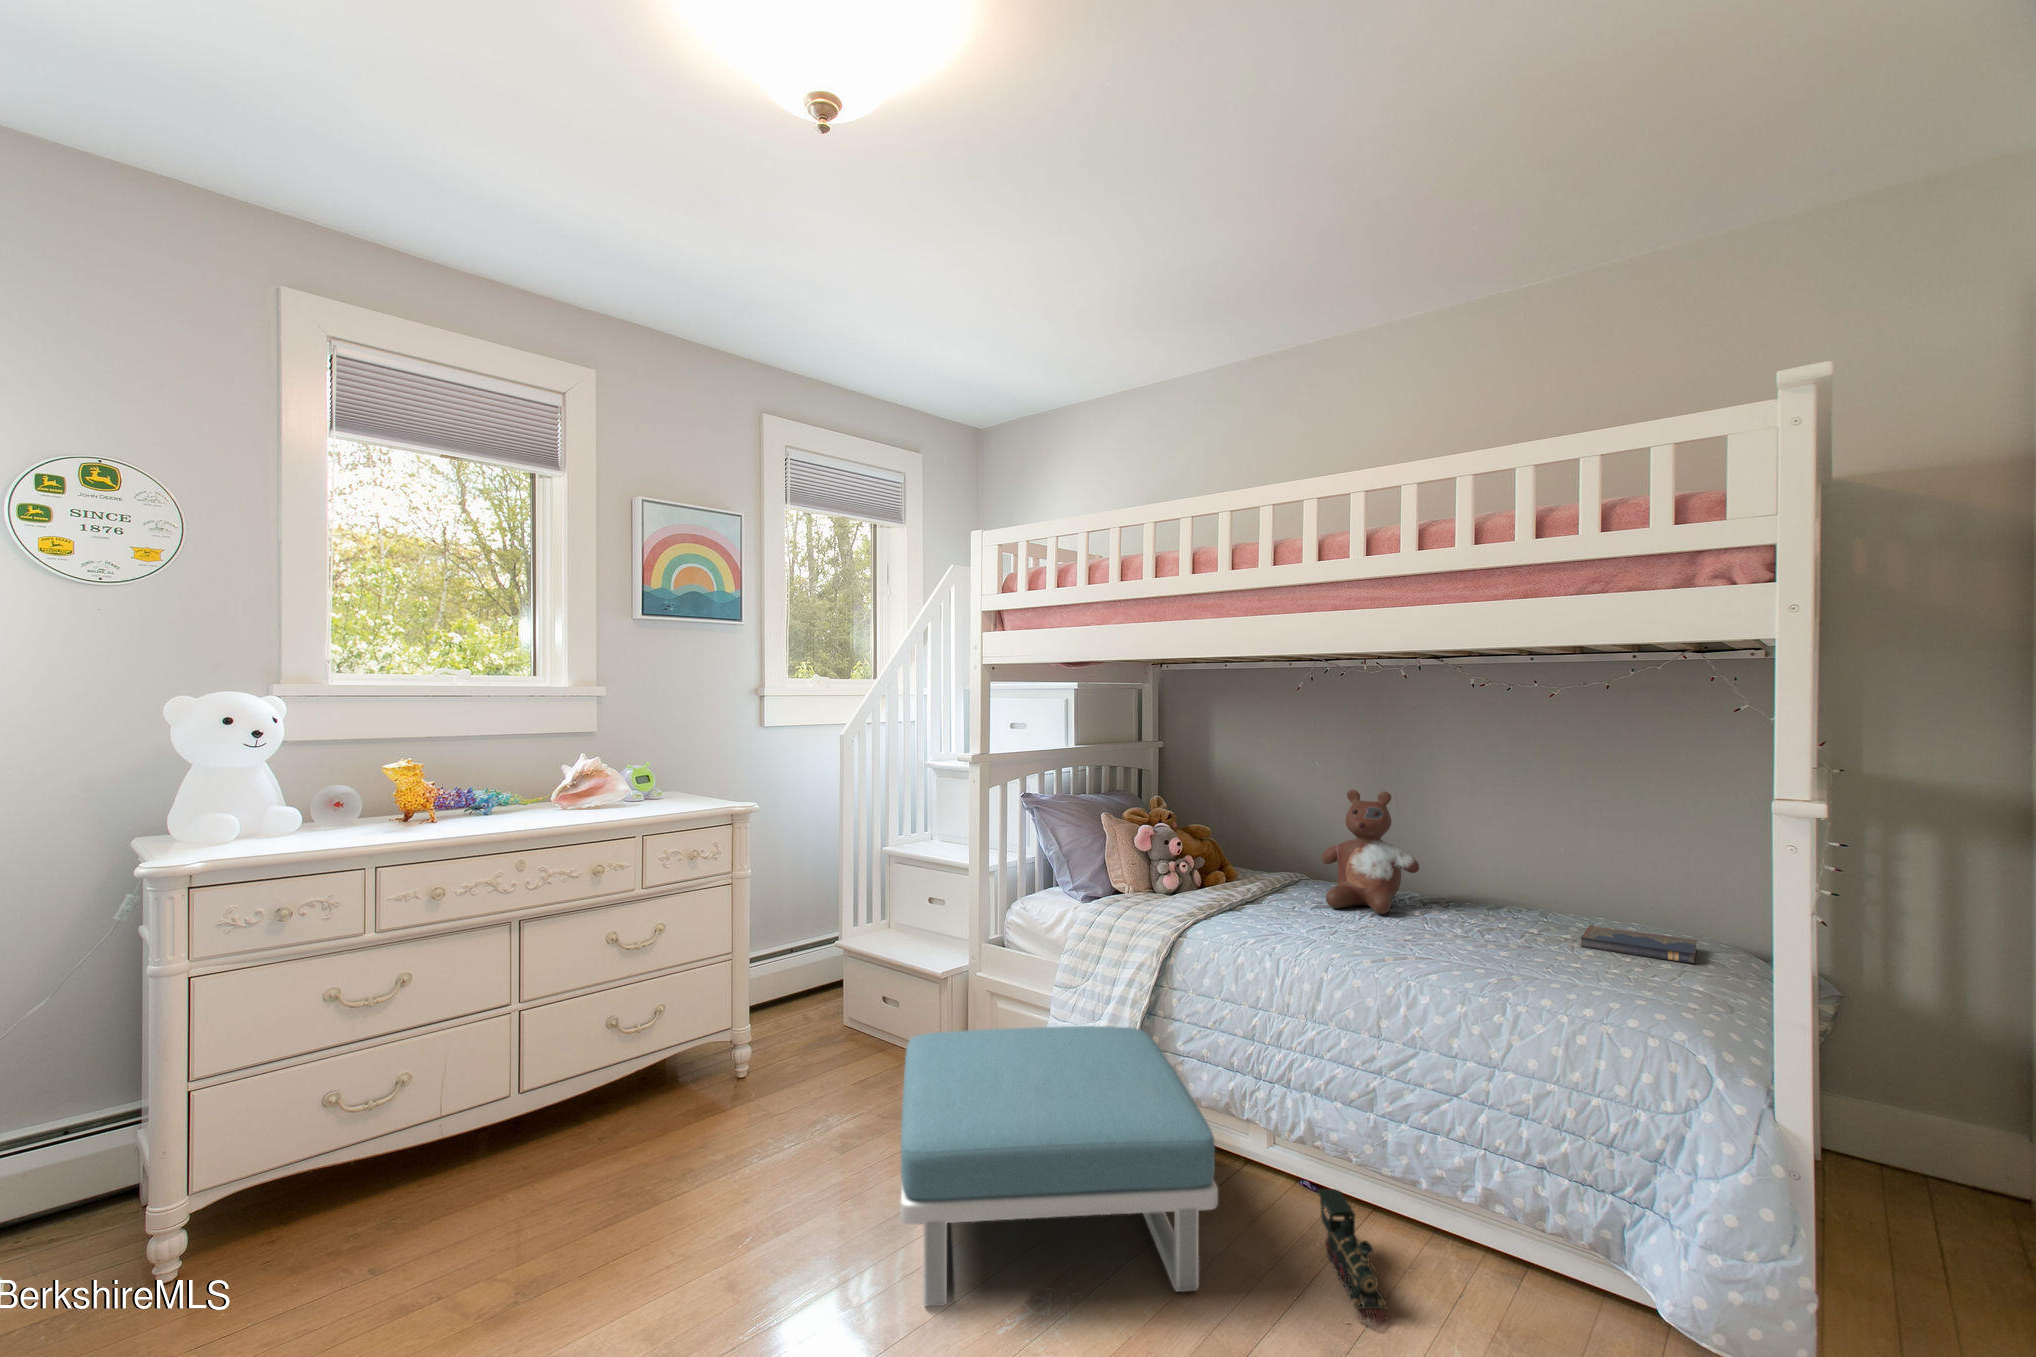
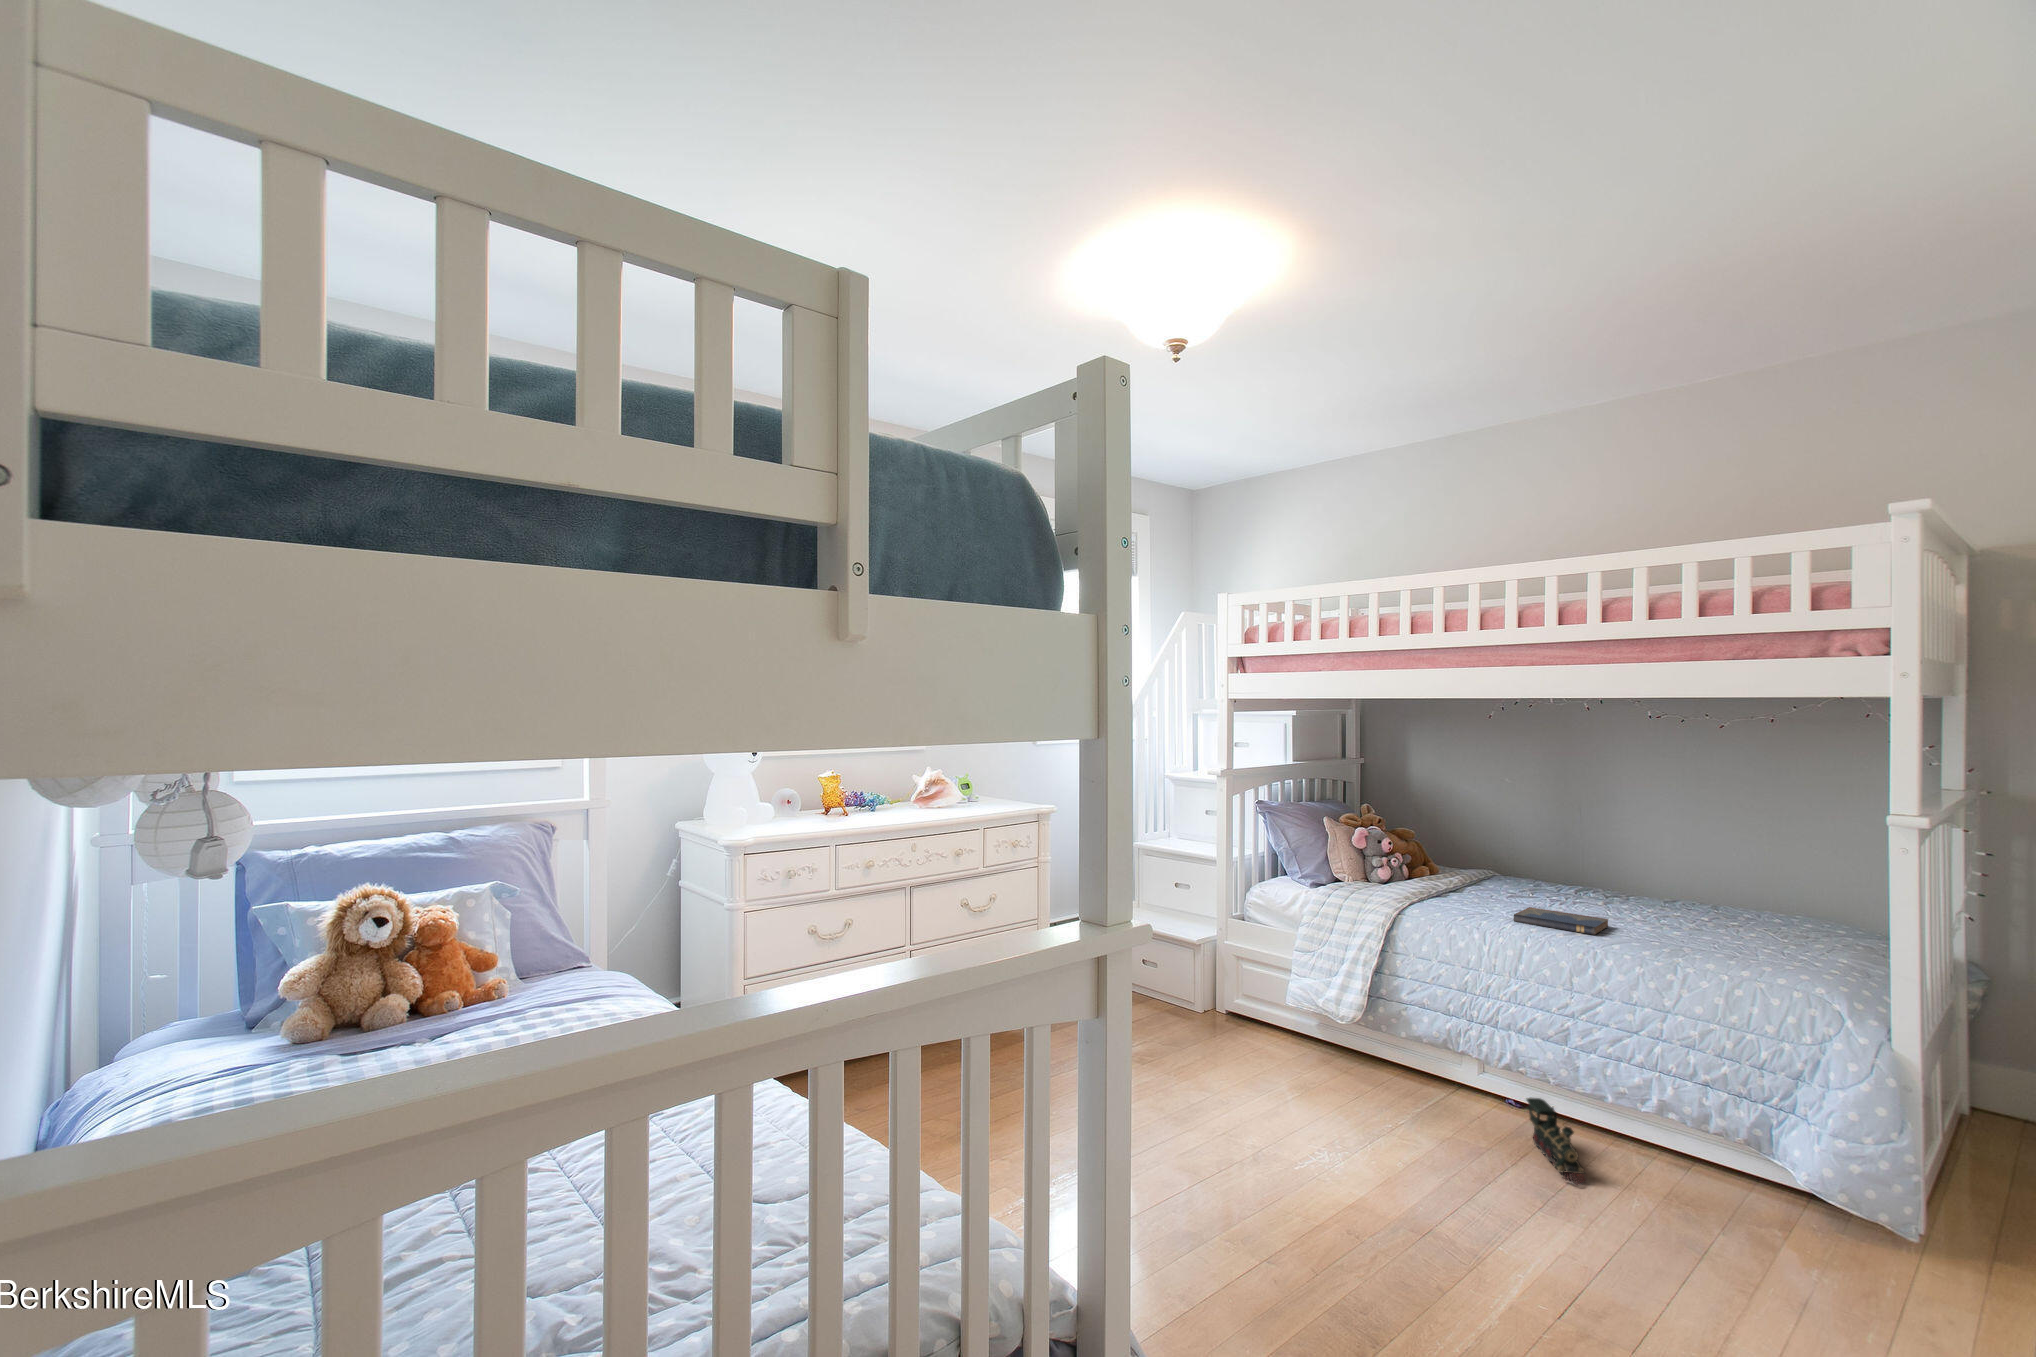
stuffed bear: present [1321,790,1419,914] -> none [1513,802,1599,903]
hardcover book: present [1581,926,1697,964] -> present [1514,907,1609,935]
footstool: present [900,1026,1218,1306] -> none [1194,978,1454,1157]

